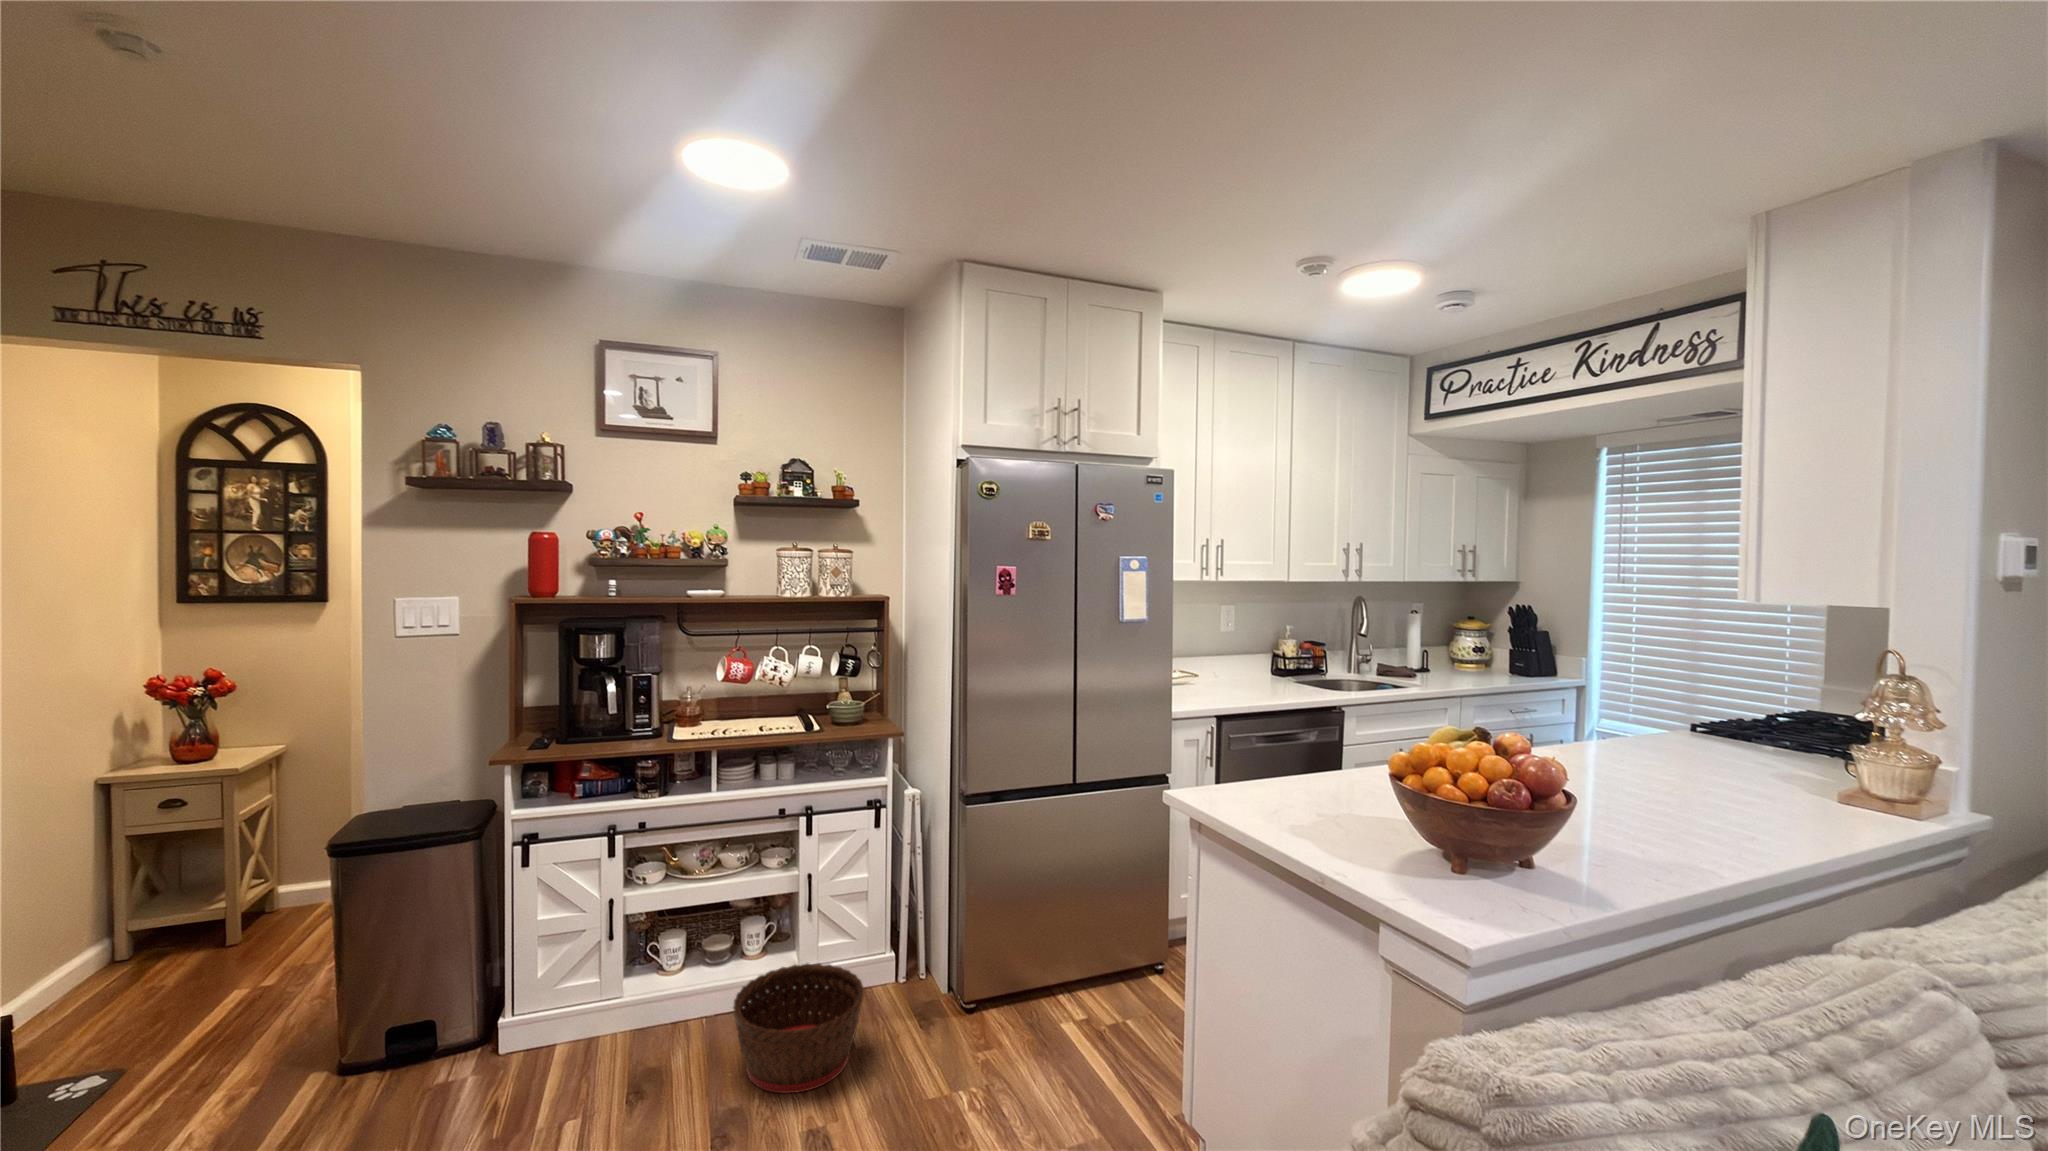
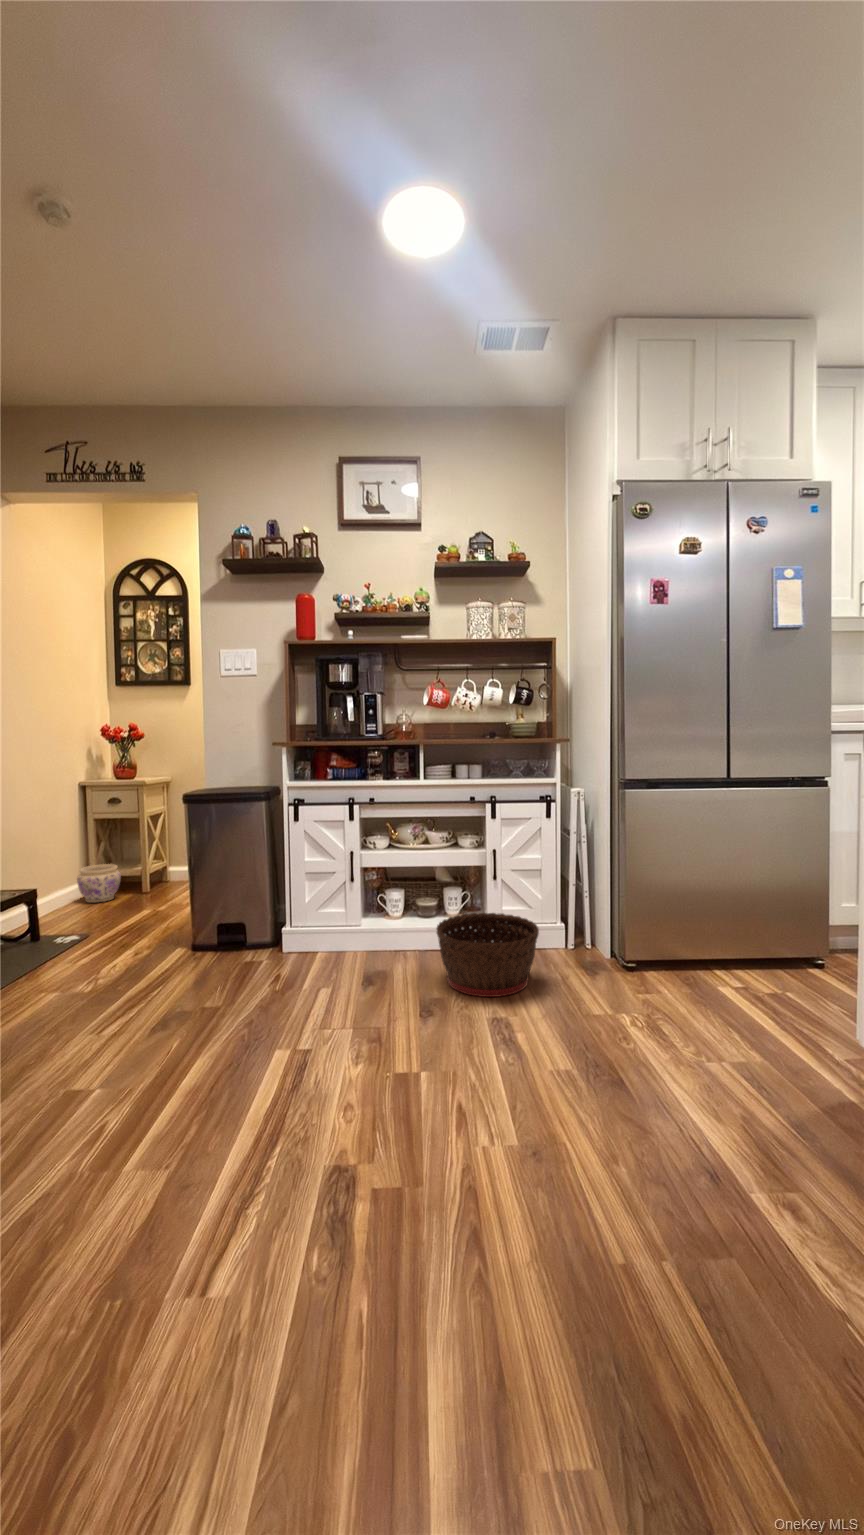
planter: none [89,915,183,991] -> present [77,864,121,903]

